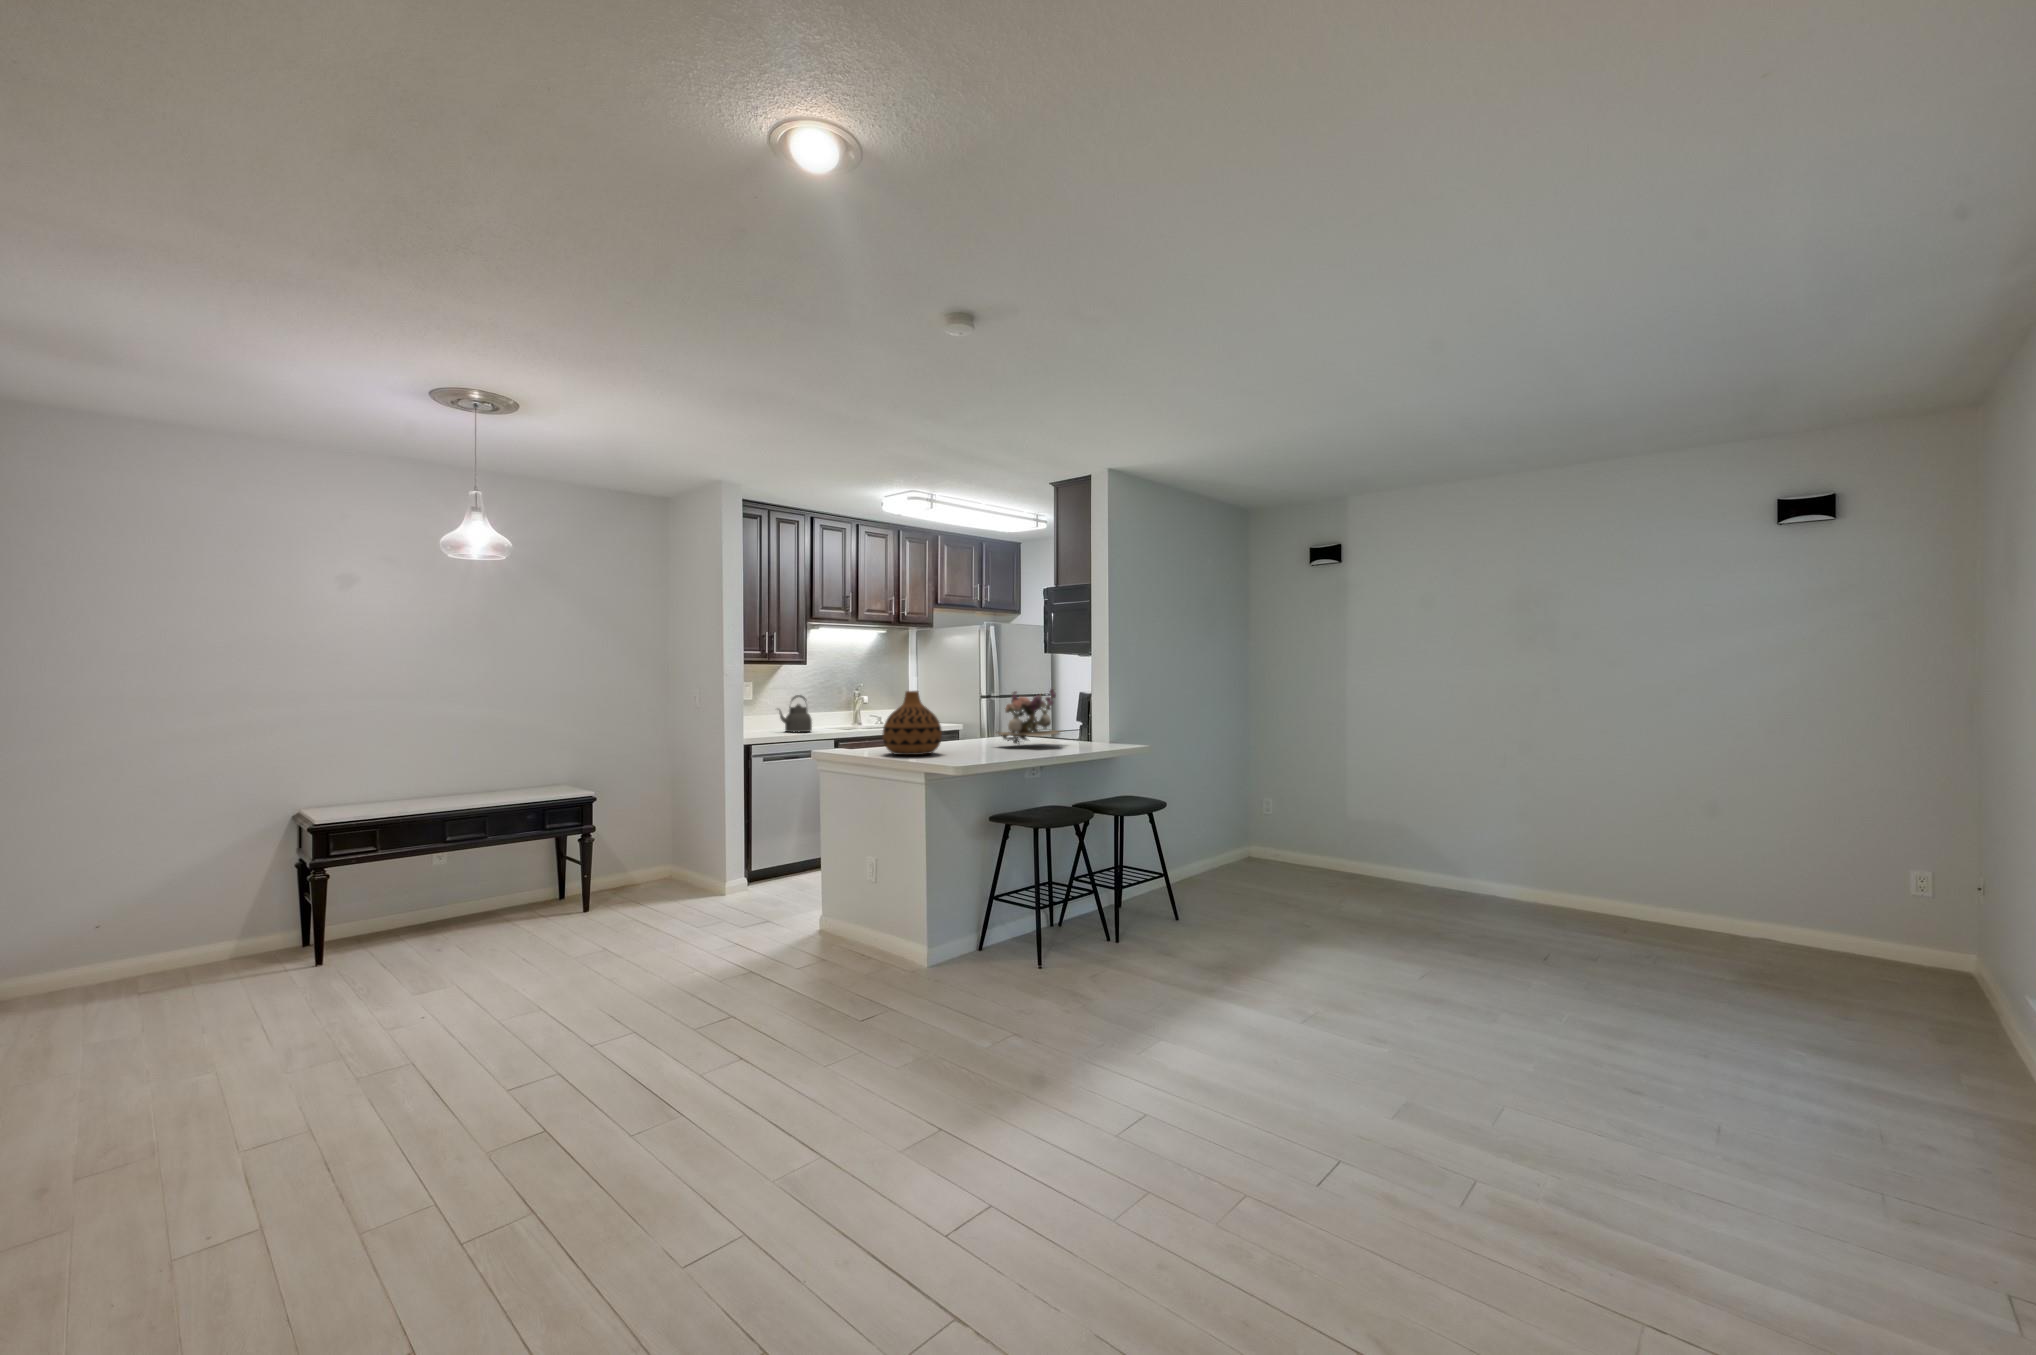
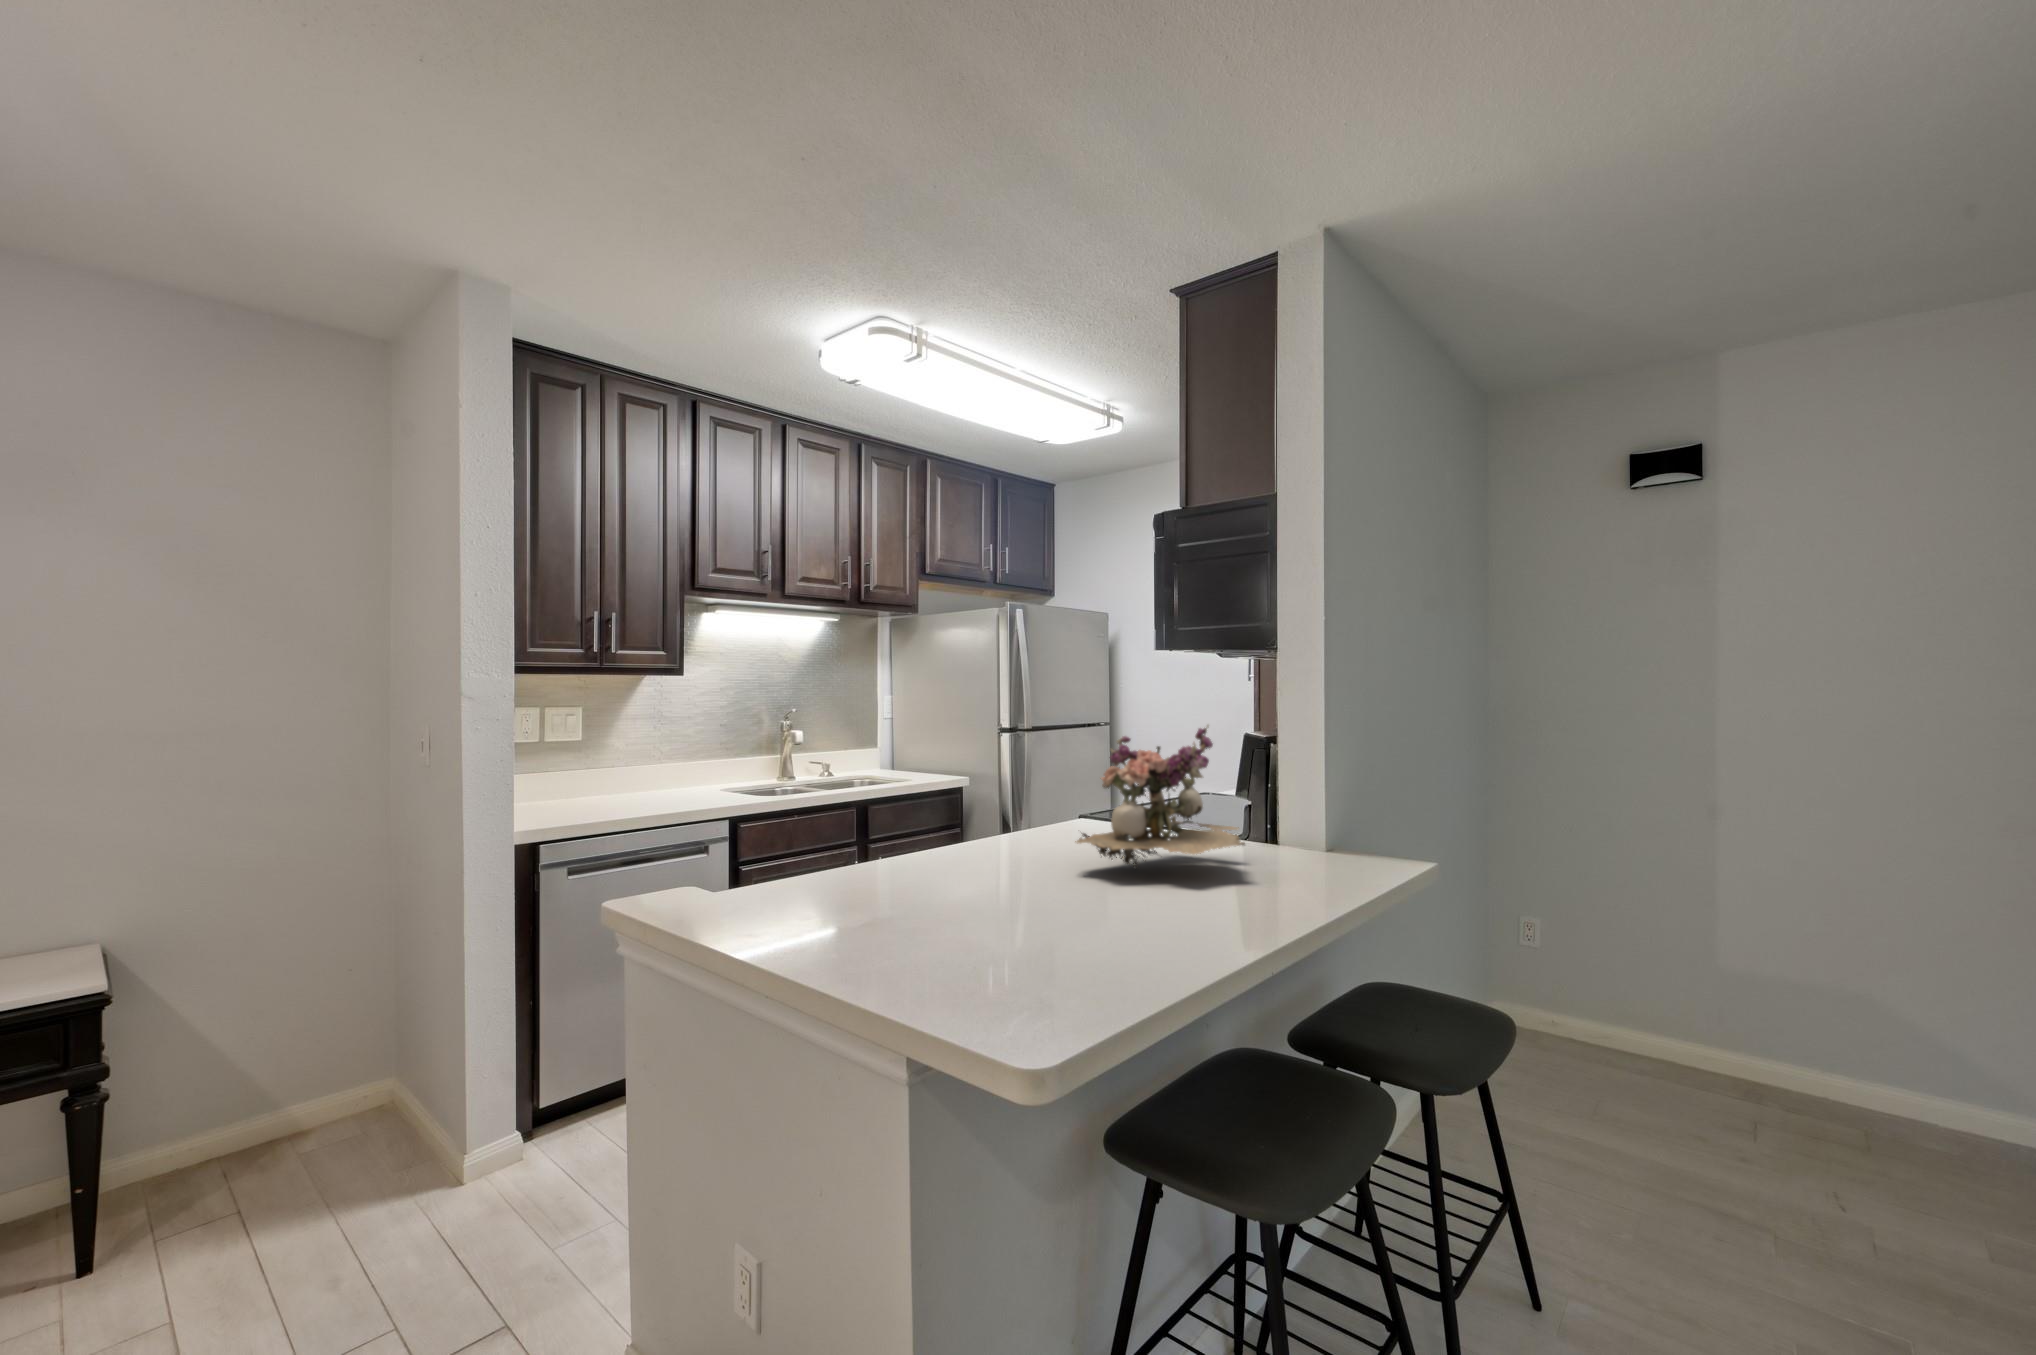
vase: present [883,691,942,755] -> none [789,745,958,939]
kettle: present [779,695,812,732] -> none [613,734,689,807]

